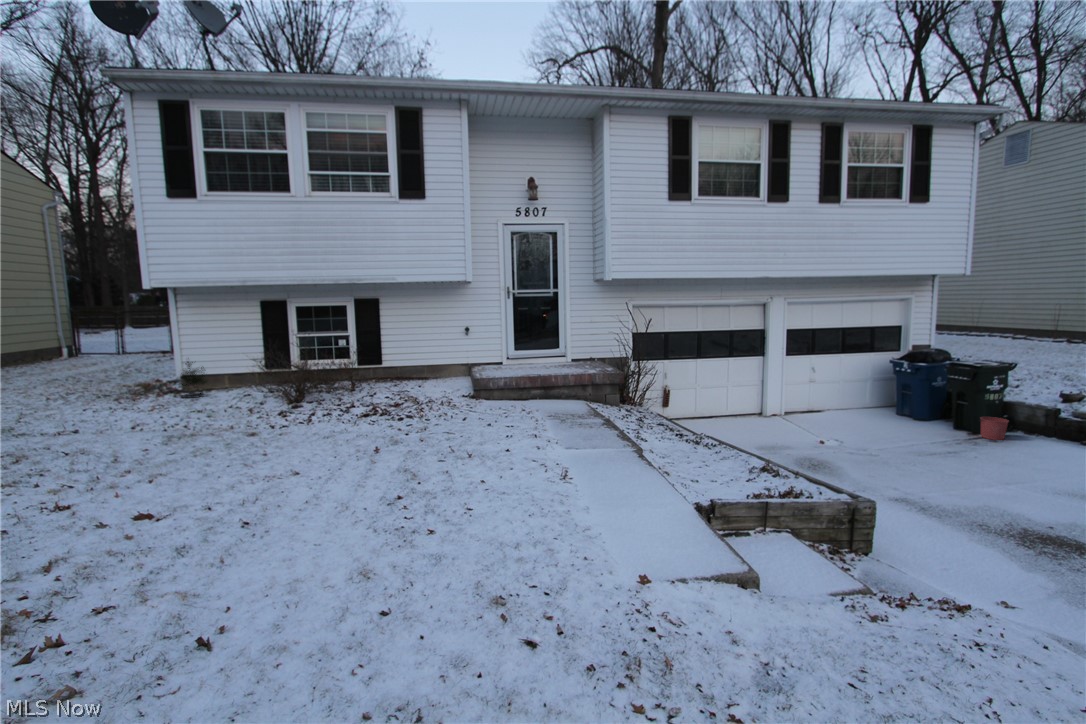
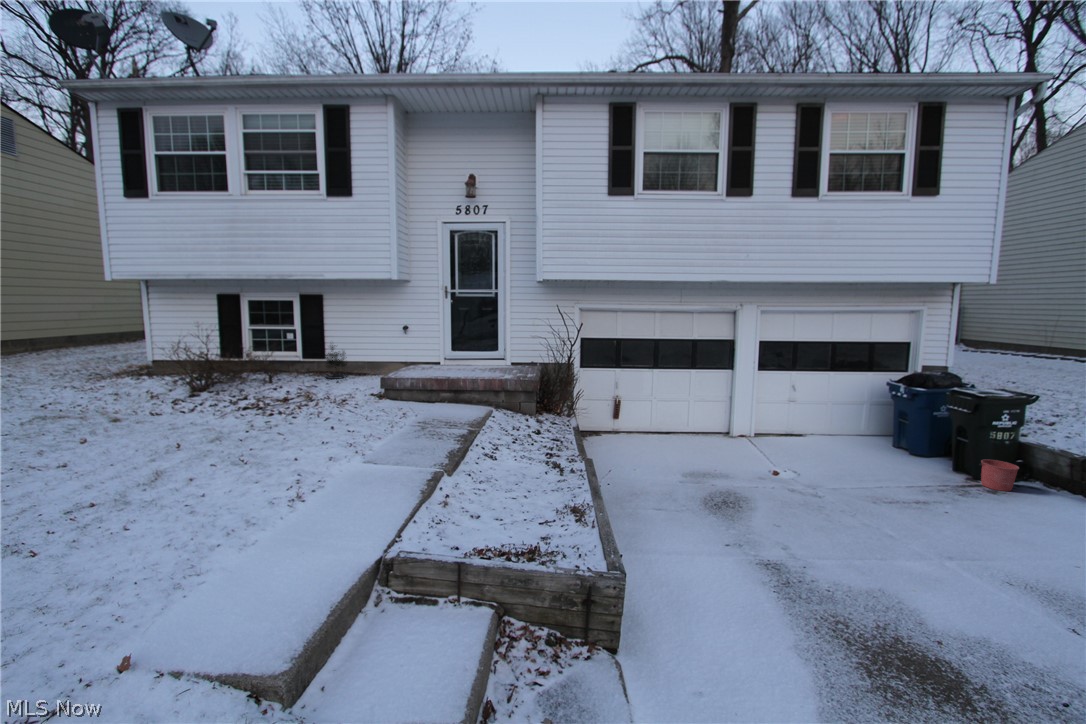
potted tree: present [180,361,206,398] -> present [325,345,347,379]

